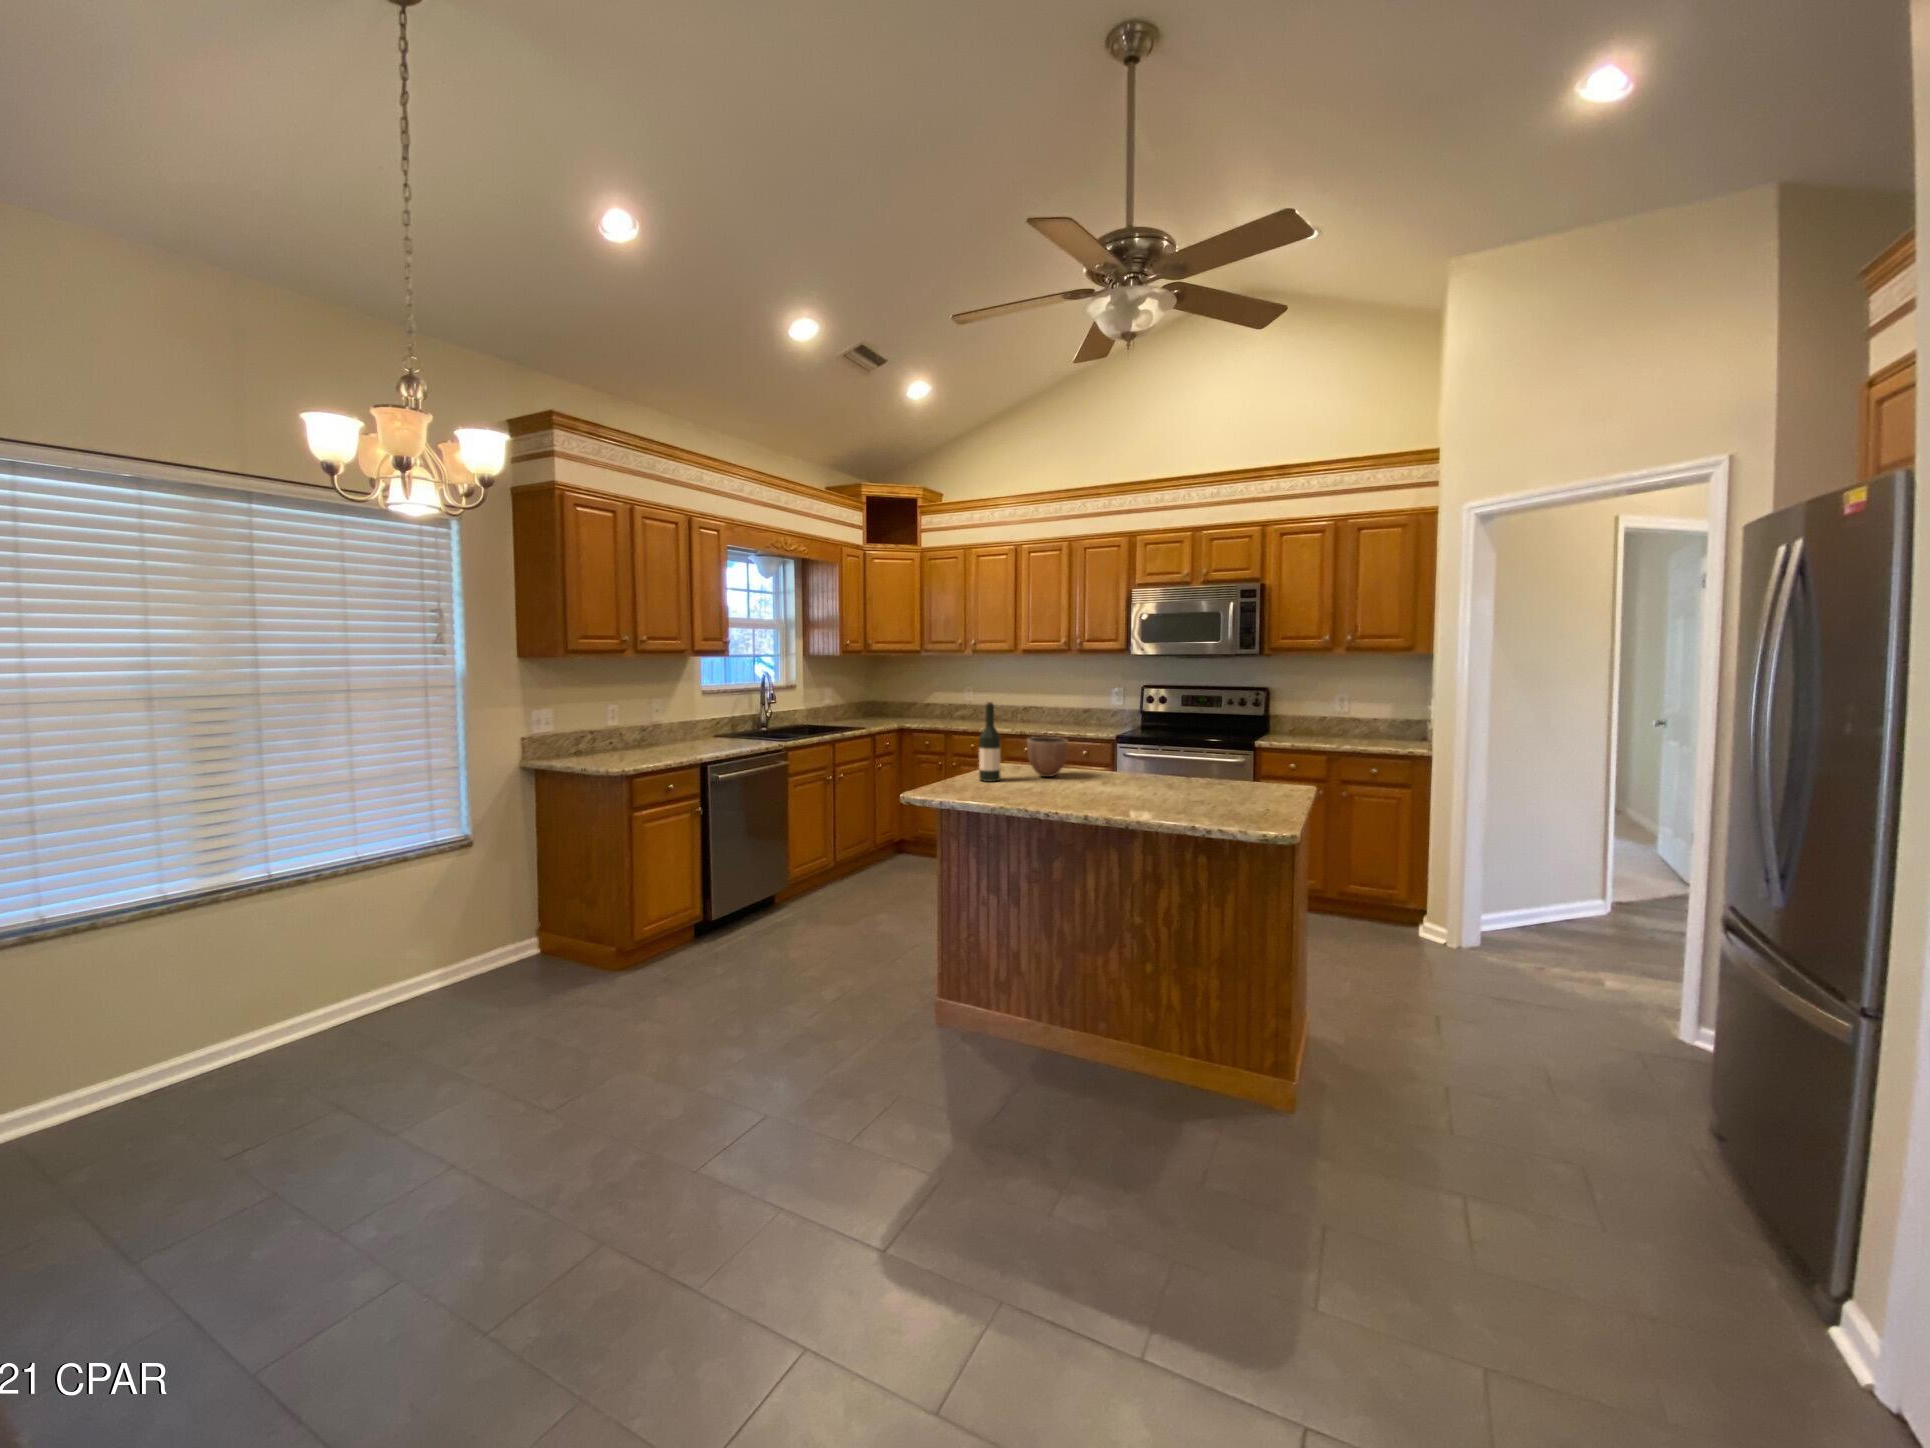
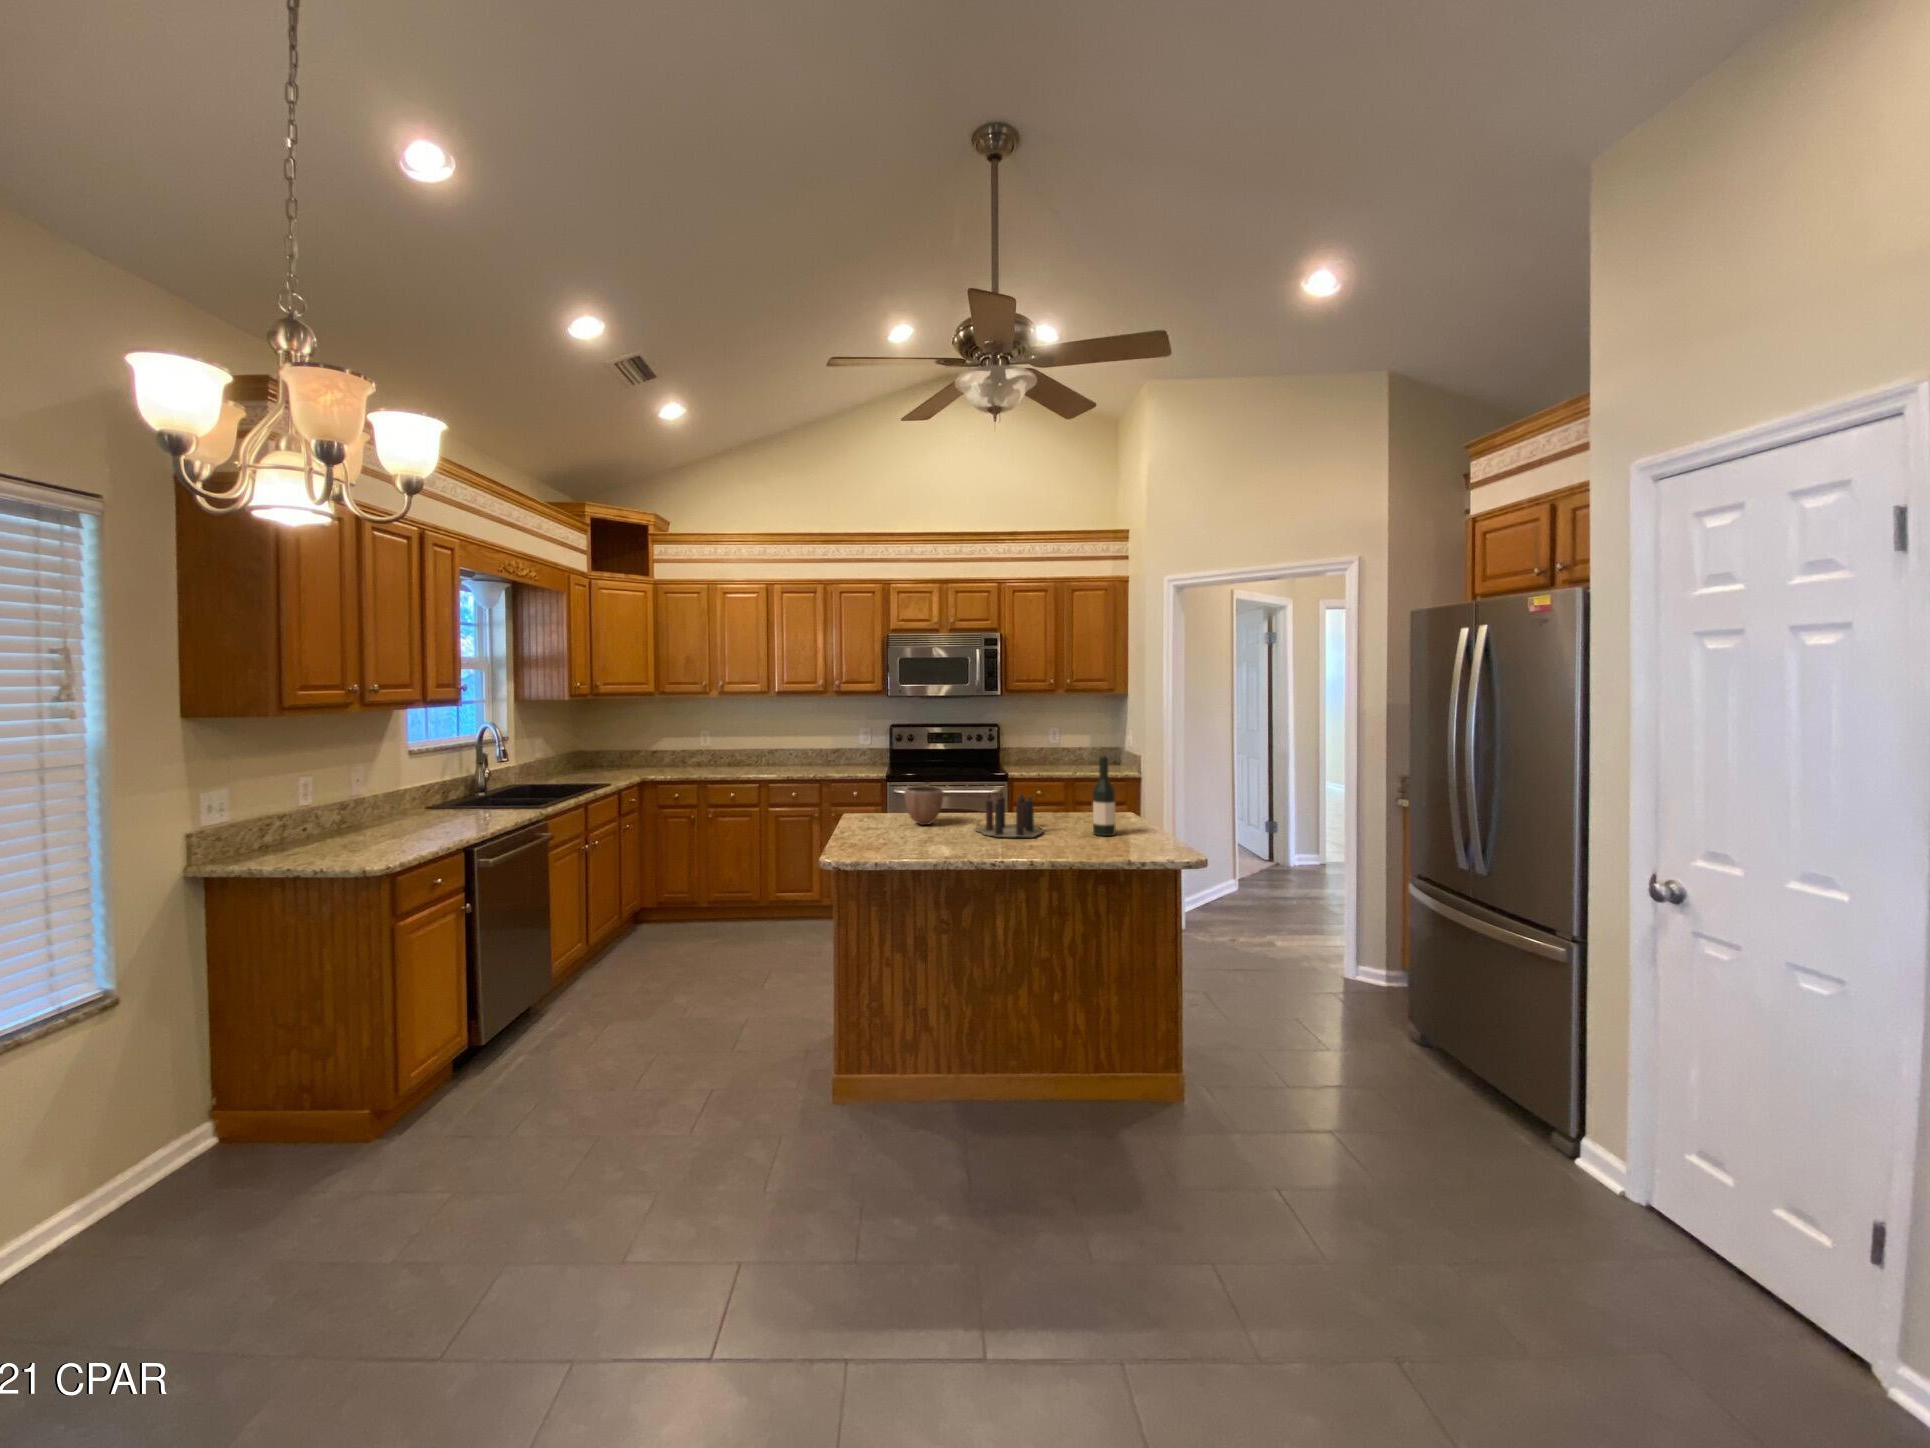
wine bottle: present [979,702,1000,781] -> present [1093,755,1116,836]
candle: none [1075,744,1173,797] -> present [975,791,1042,837]

